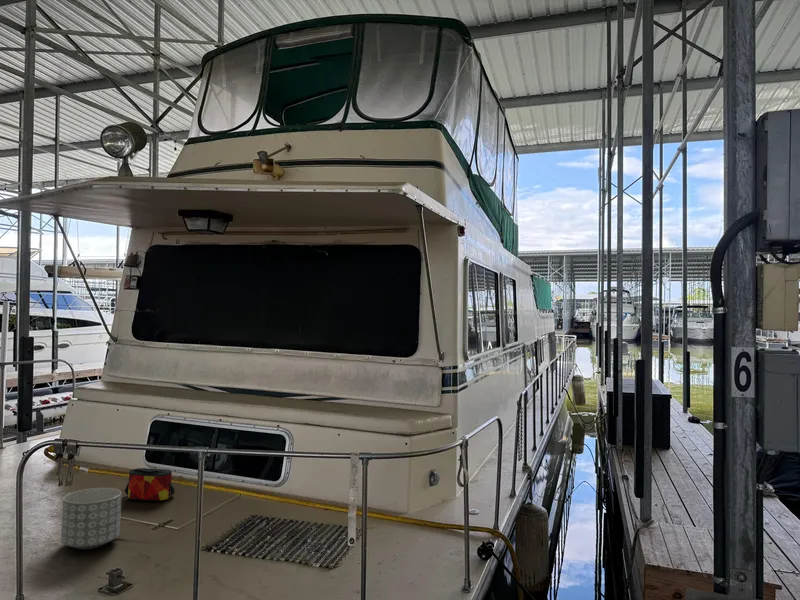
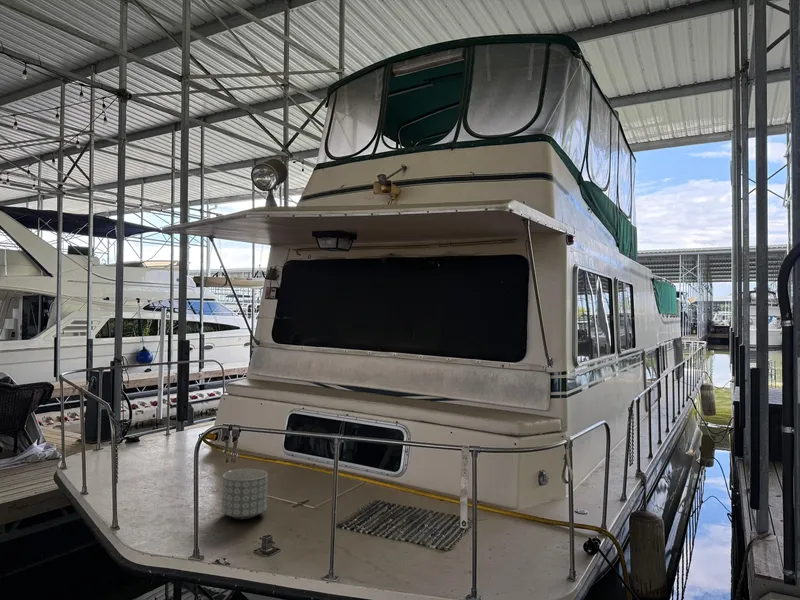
bag: present [125,468,175,502] -> none [269,454,310,484]

